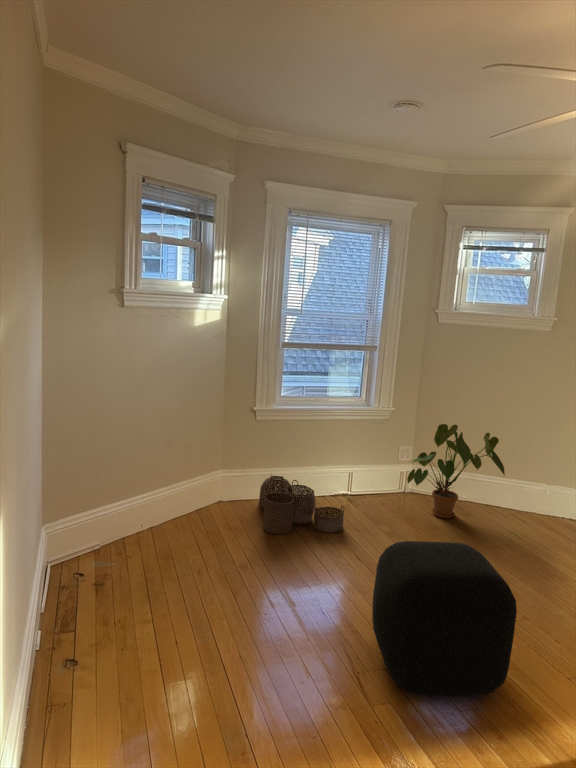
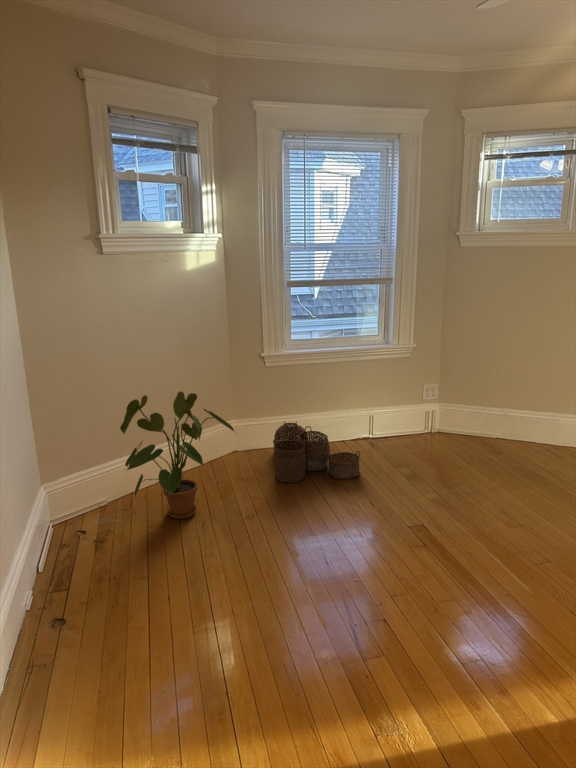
house plant: present [407,424,505,518] -> present [120,391,234,519]
ottoman: present [372,541,517,695] -> none [372,487,527,650]

